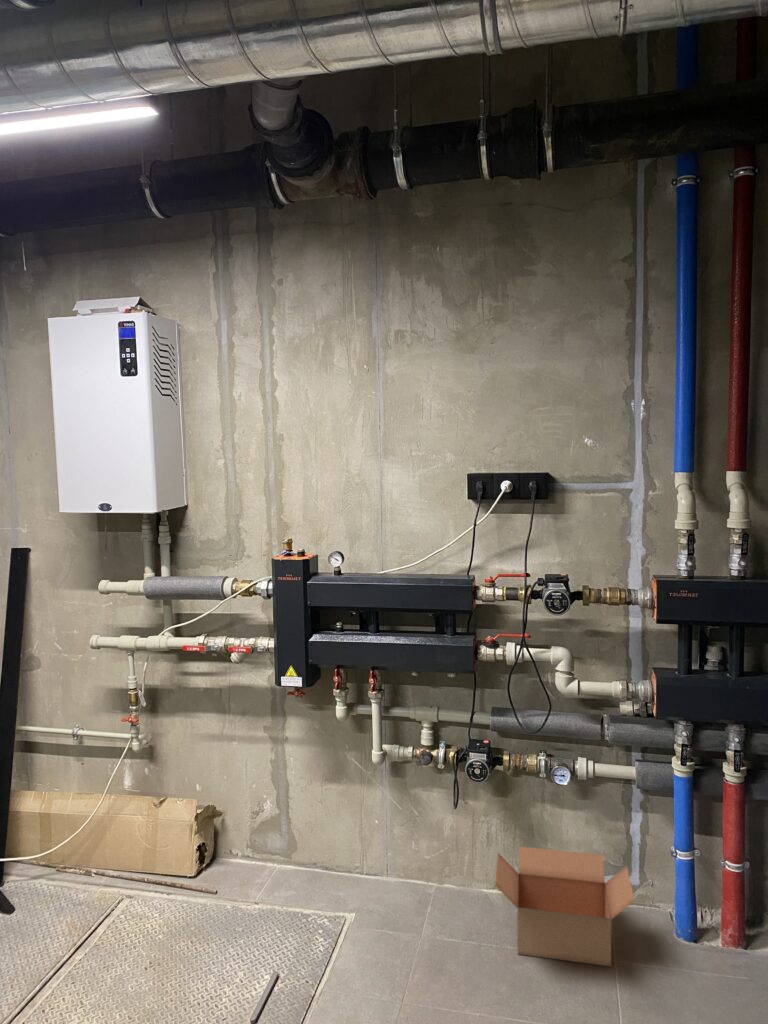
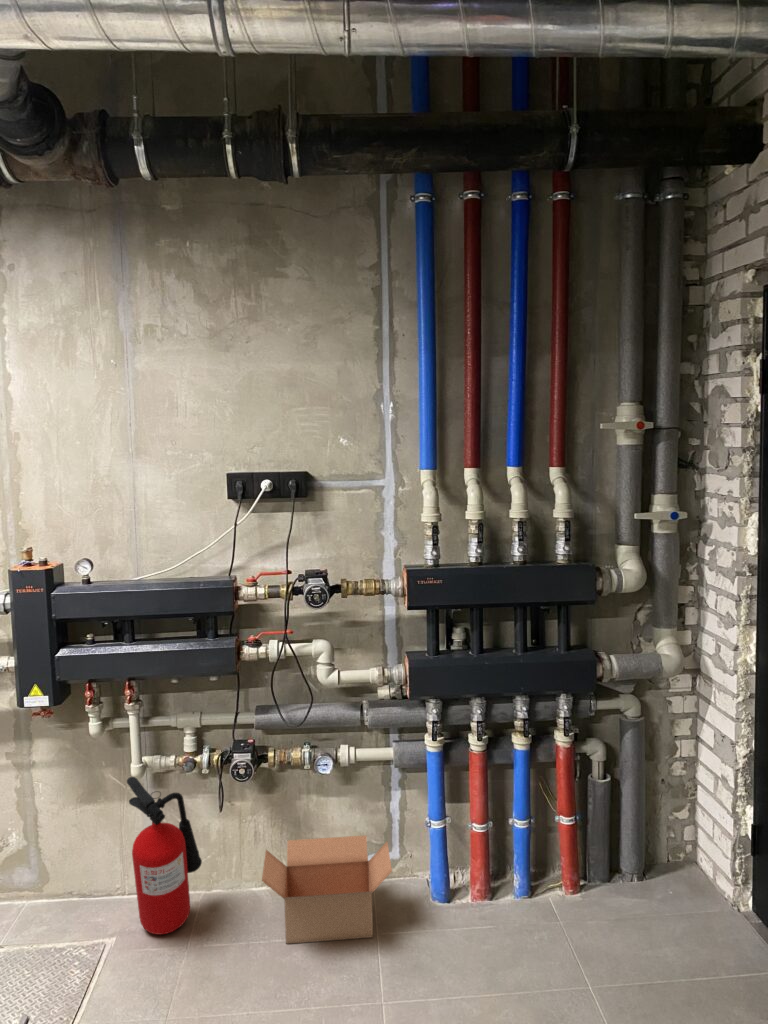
fire extinguisher: none [368,762,434,919] -> present [127,777,202,934]

